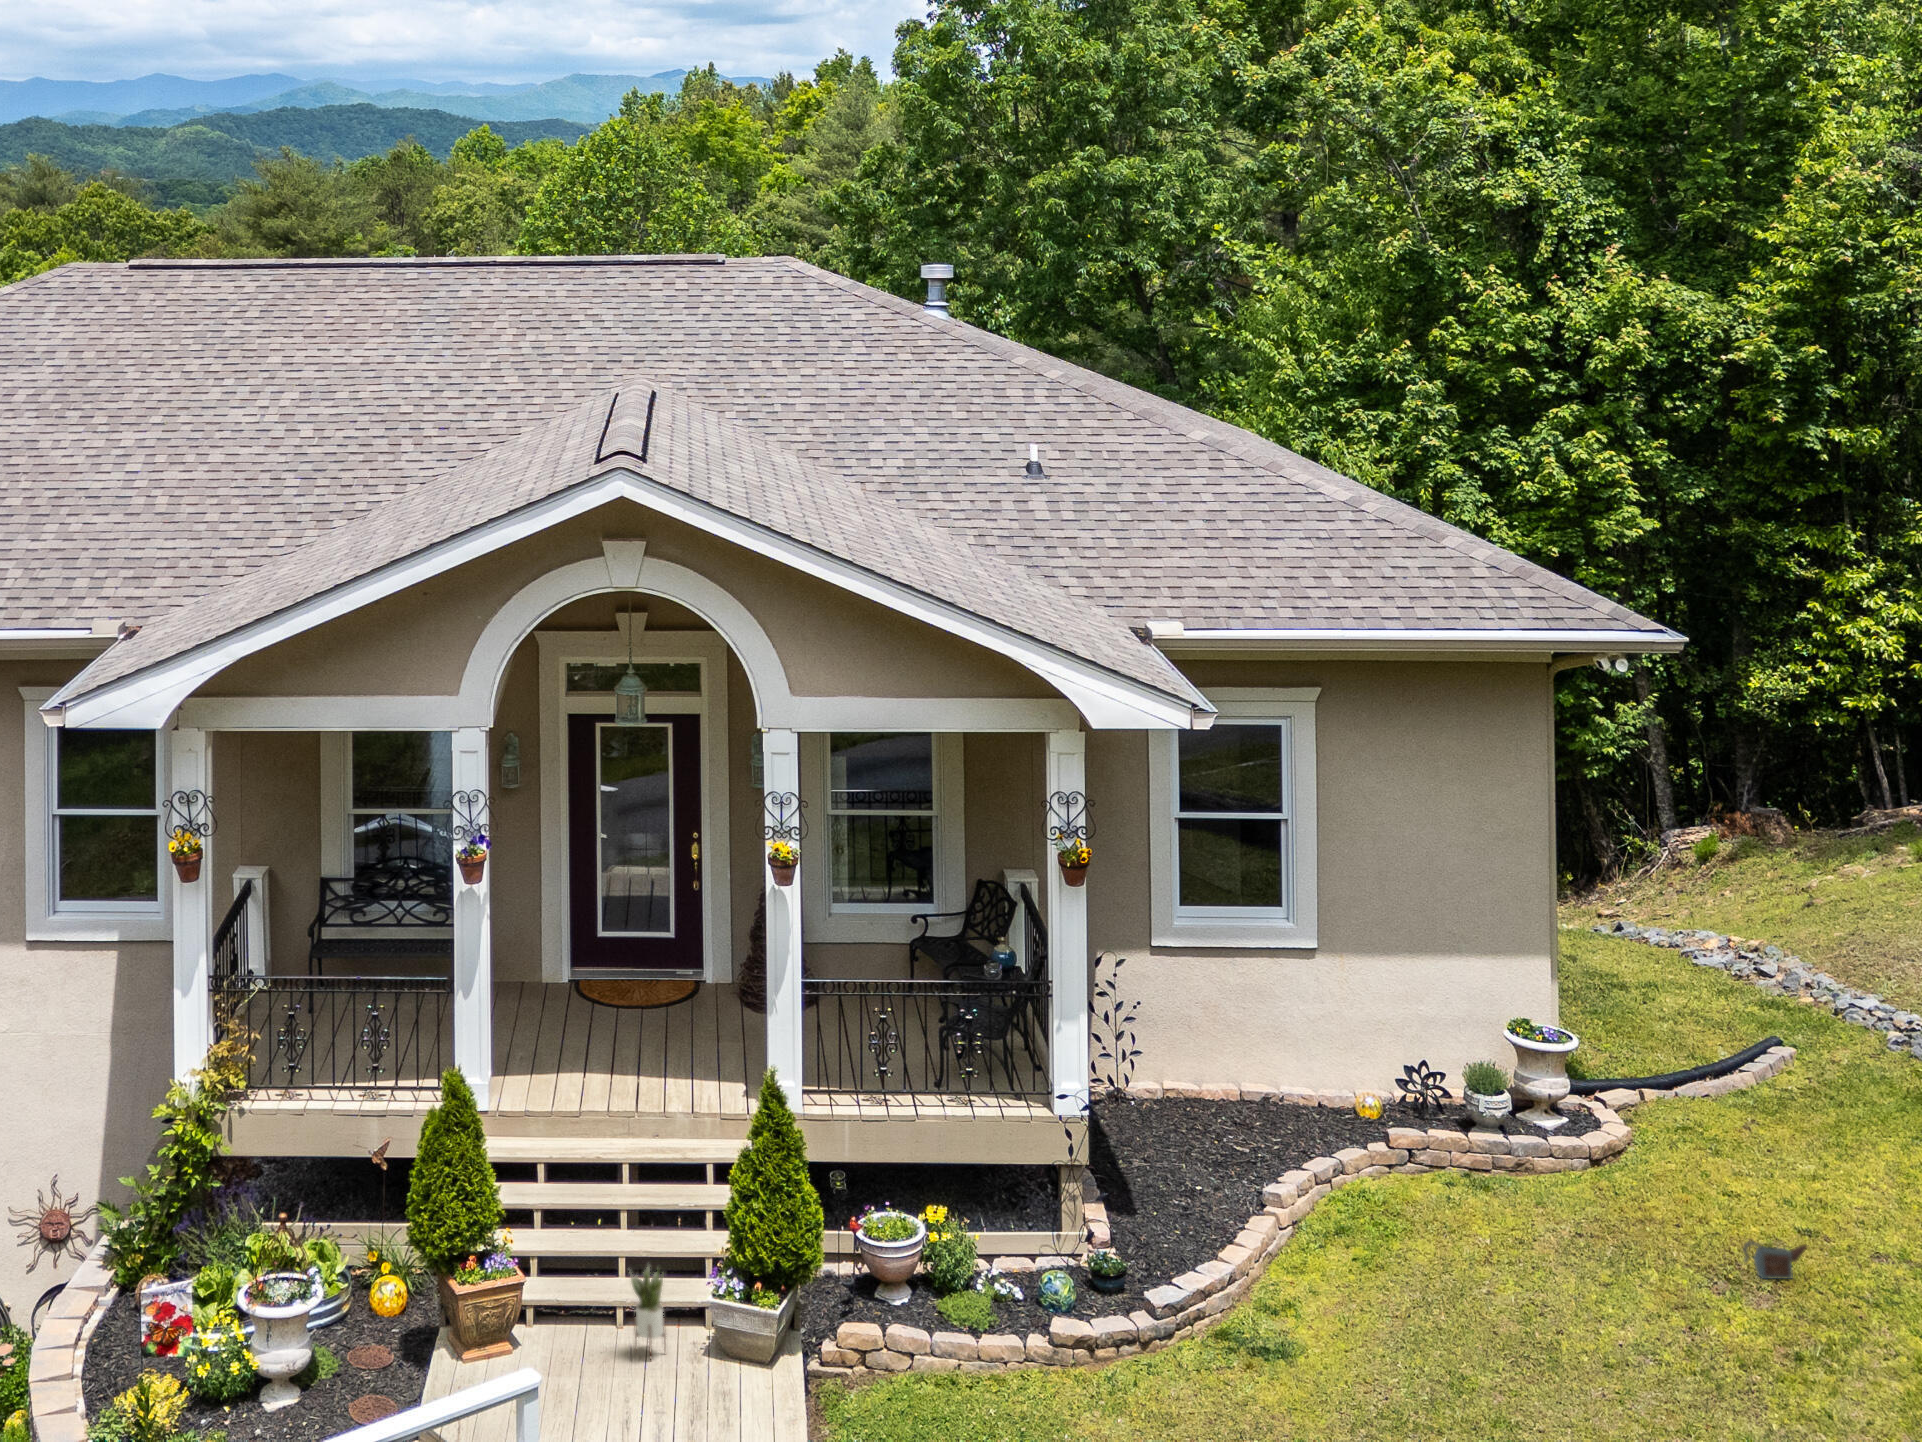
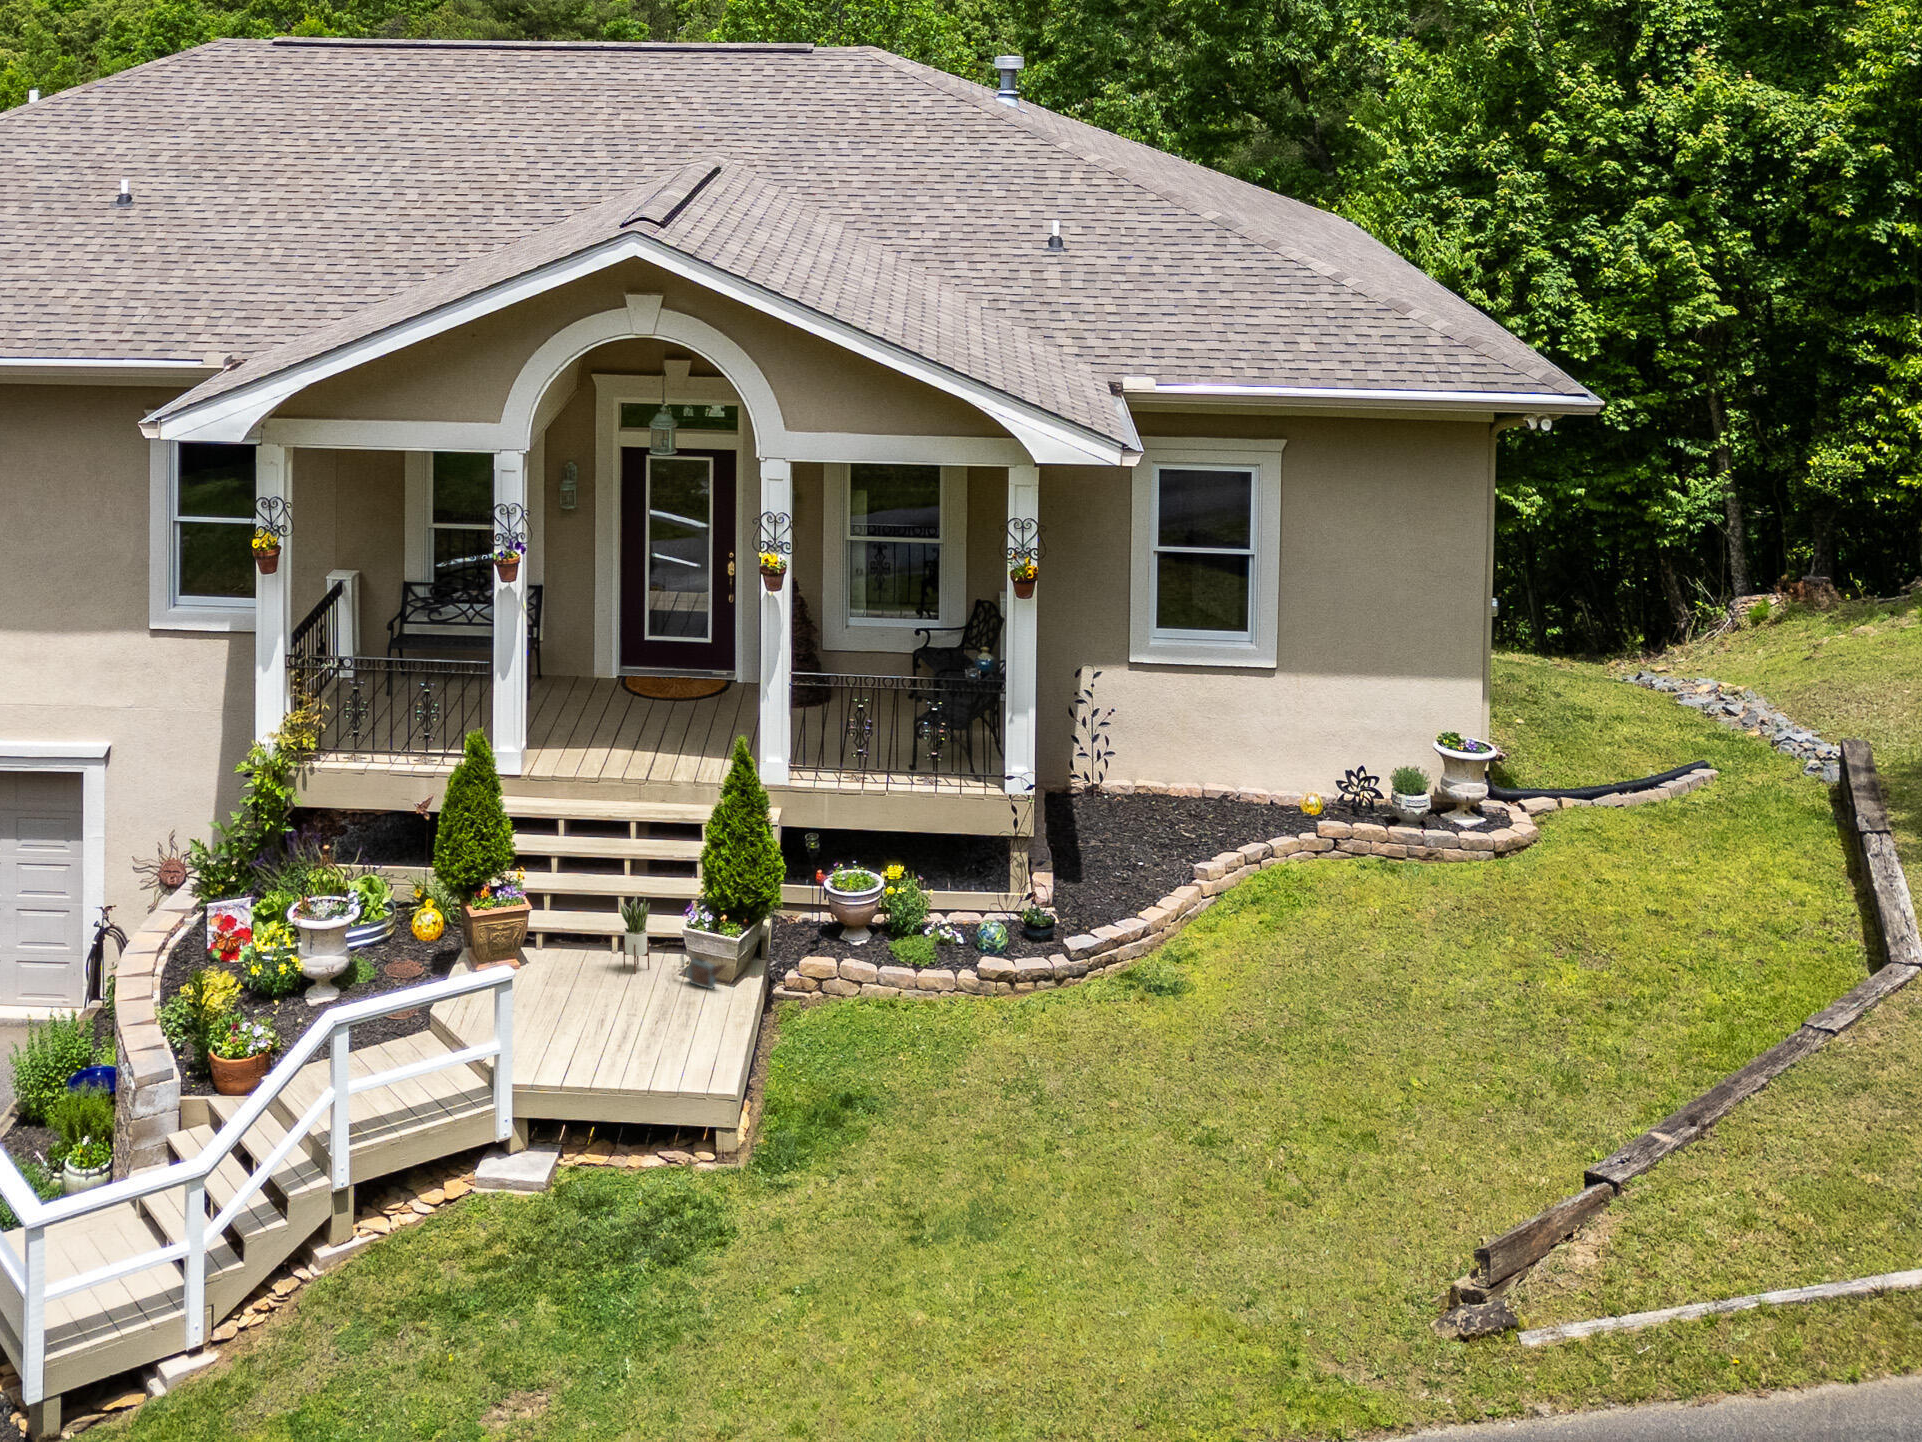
watering can: present [1743,1241,1808,1279] -> present [680,952,726,989]

